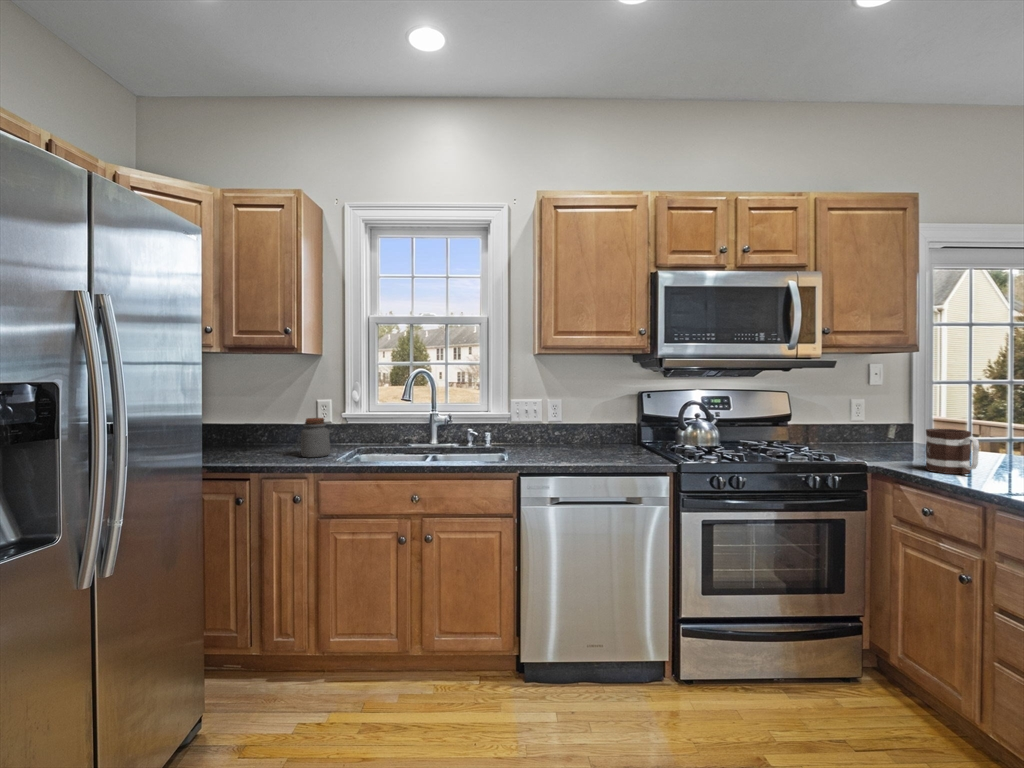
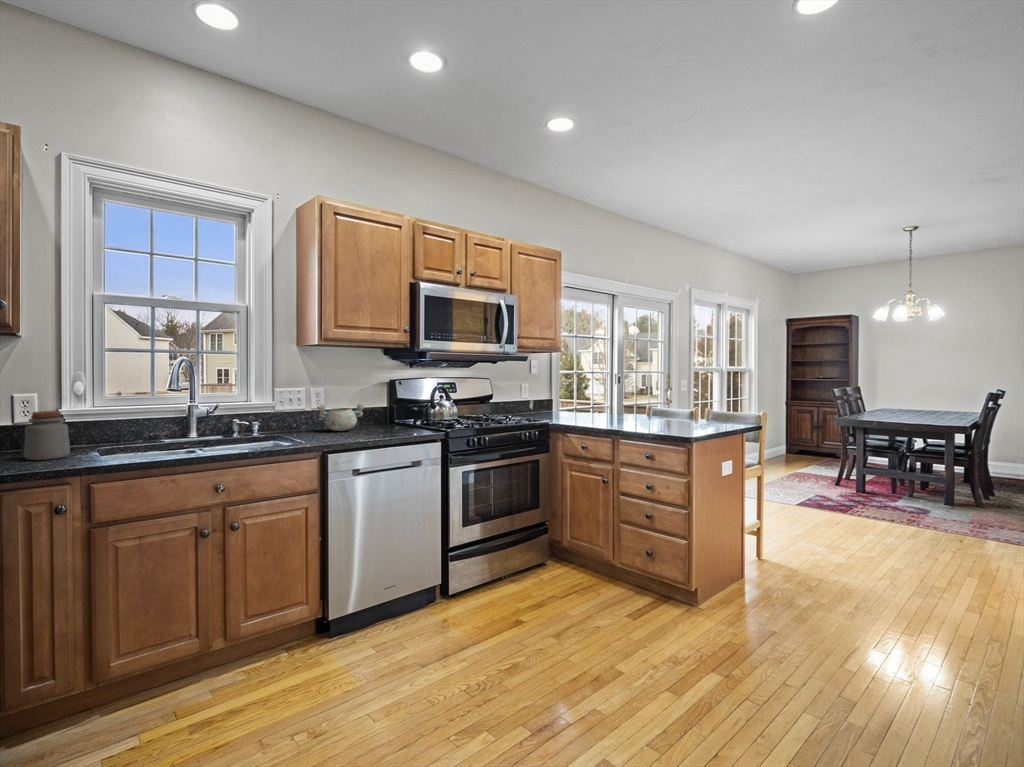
bowl: none [549,417,599,447] -> present [317,404,365,431]
mug: present [925,429,979,474] -> none [590,400,620,426]

